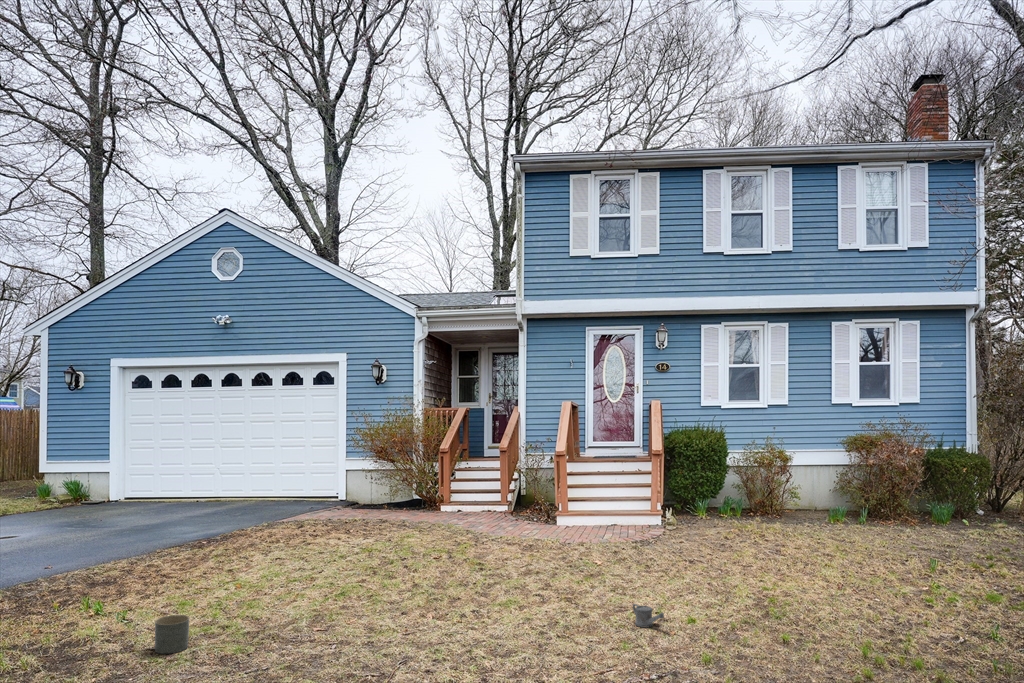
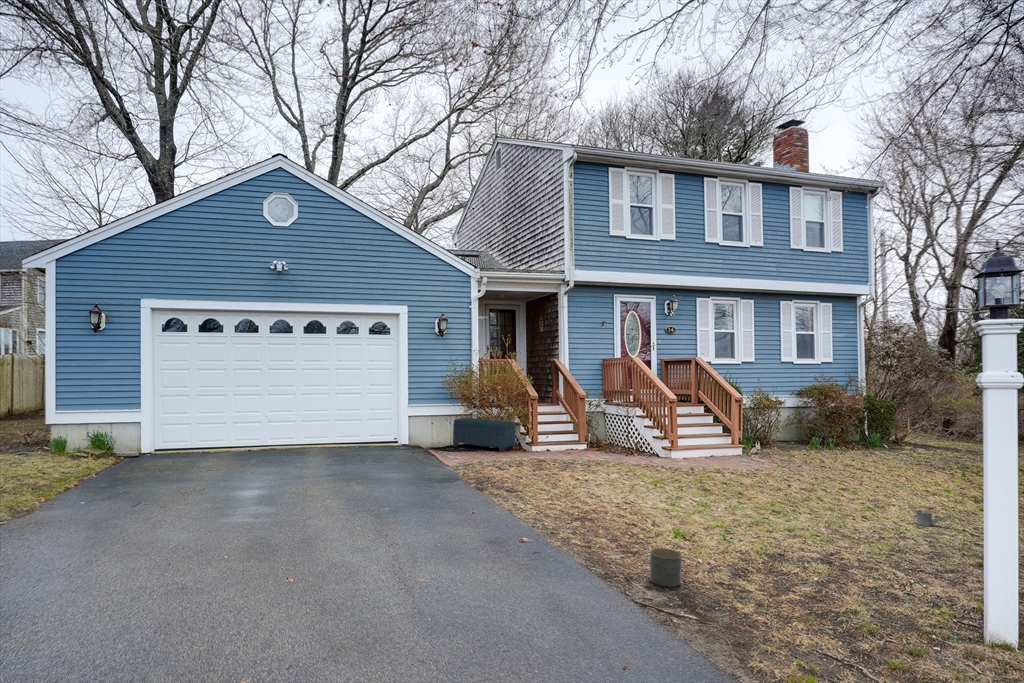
bench: none [372,472,431,512] -> present [453,417,516,452]

